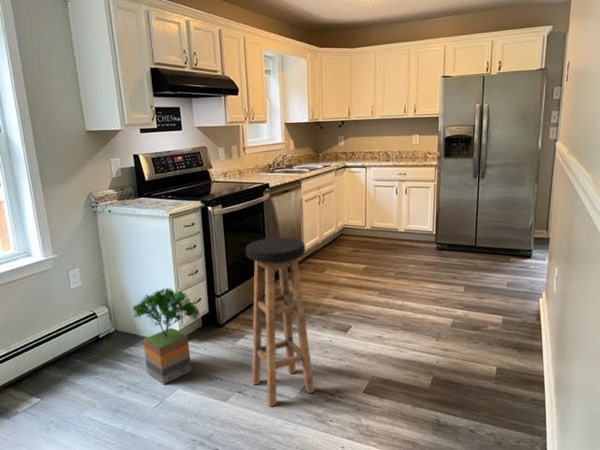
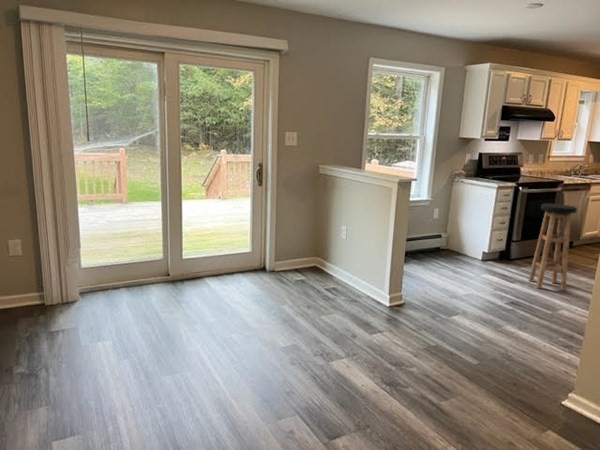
potted tree: present [133,288,200,384] -> none [468,223,506,270]

